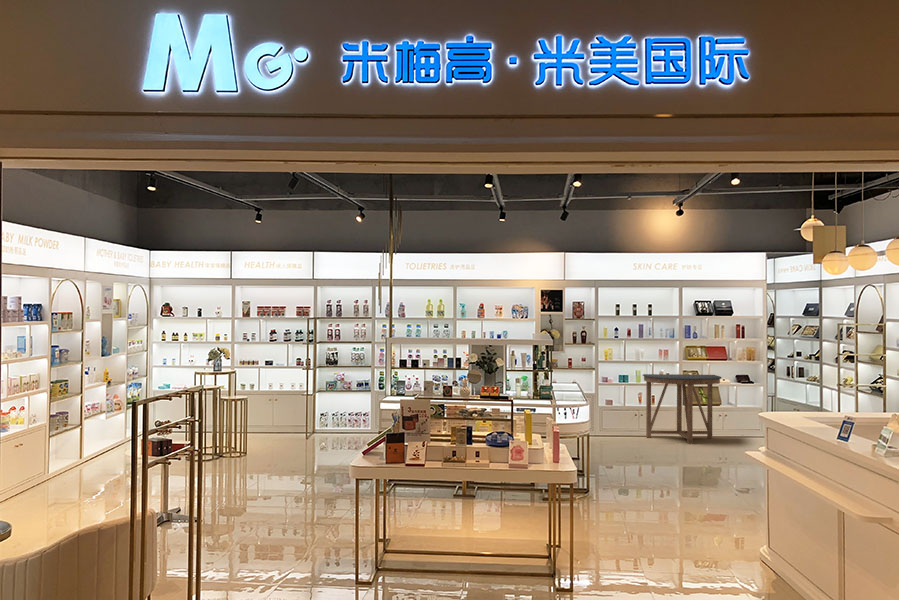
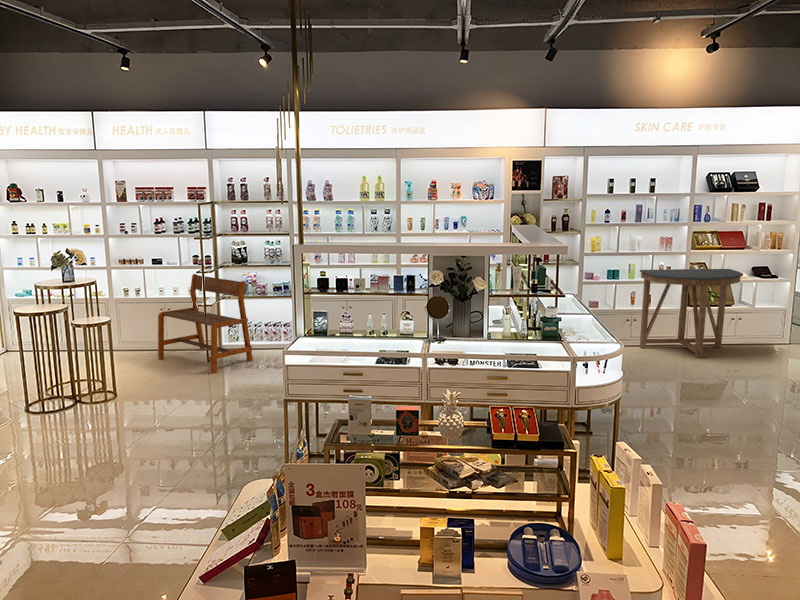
bench: none [266,372,339,445] -> present [158,274,253,374]

